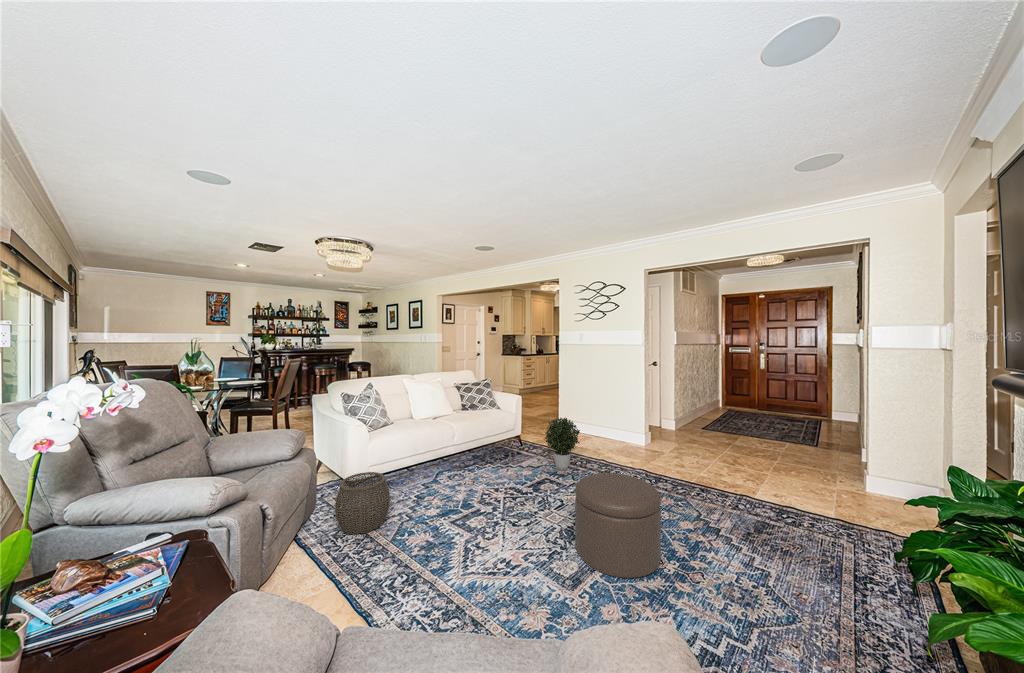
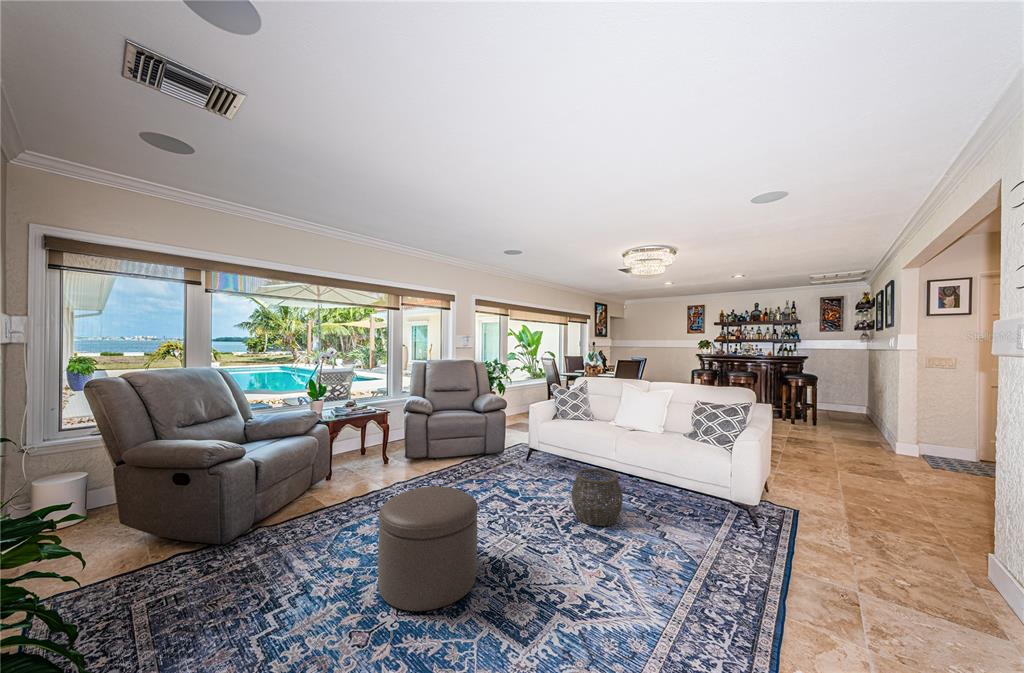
potted plant: present [545,418,580,470] -> none [635,469,702,564]
woven basket: present [335,472,390,534] -> present [571,468,623,526]

